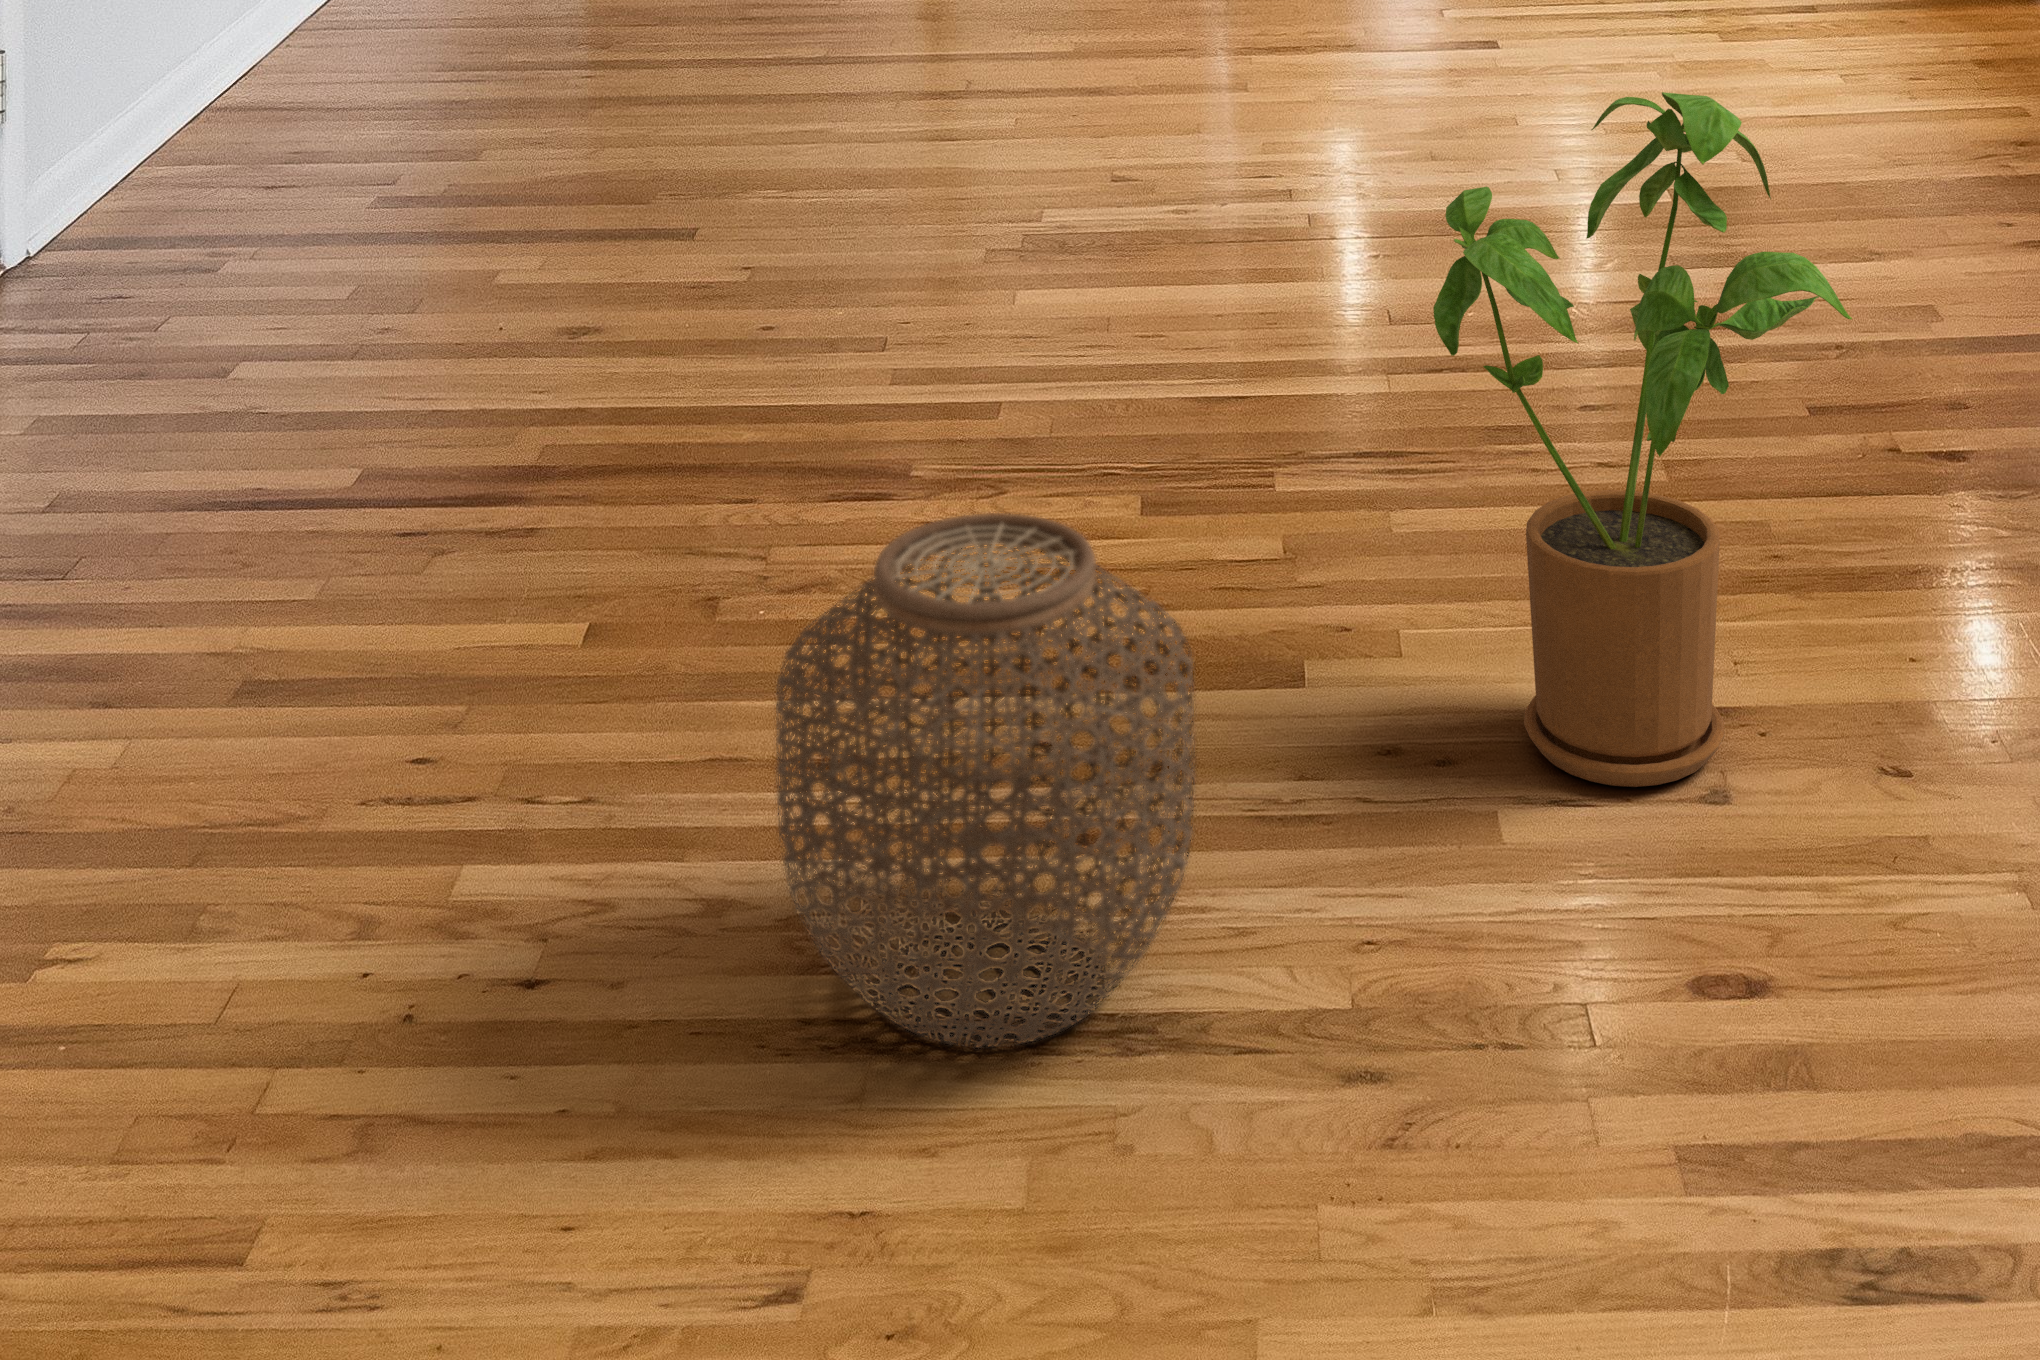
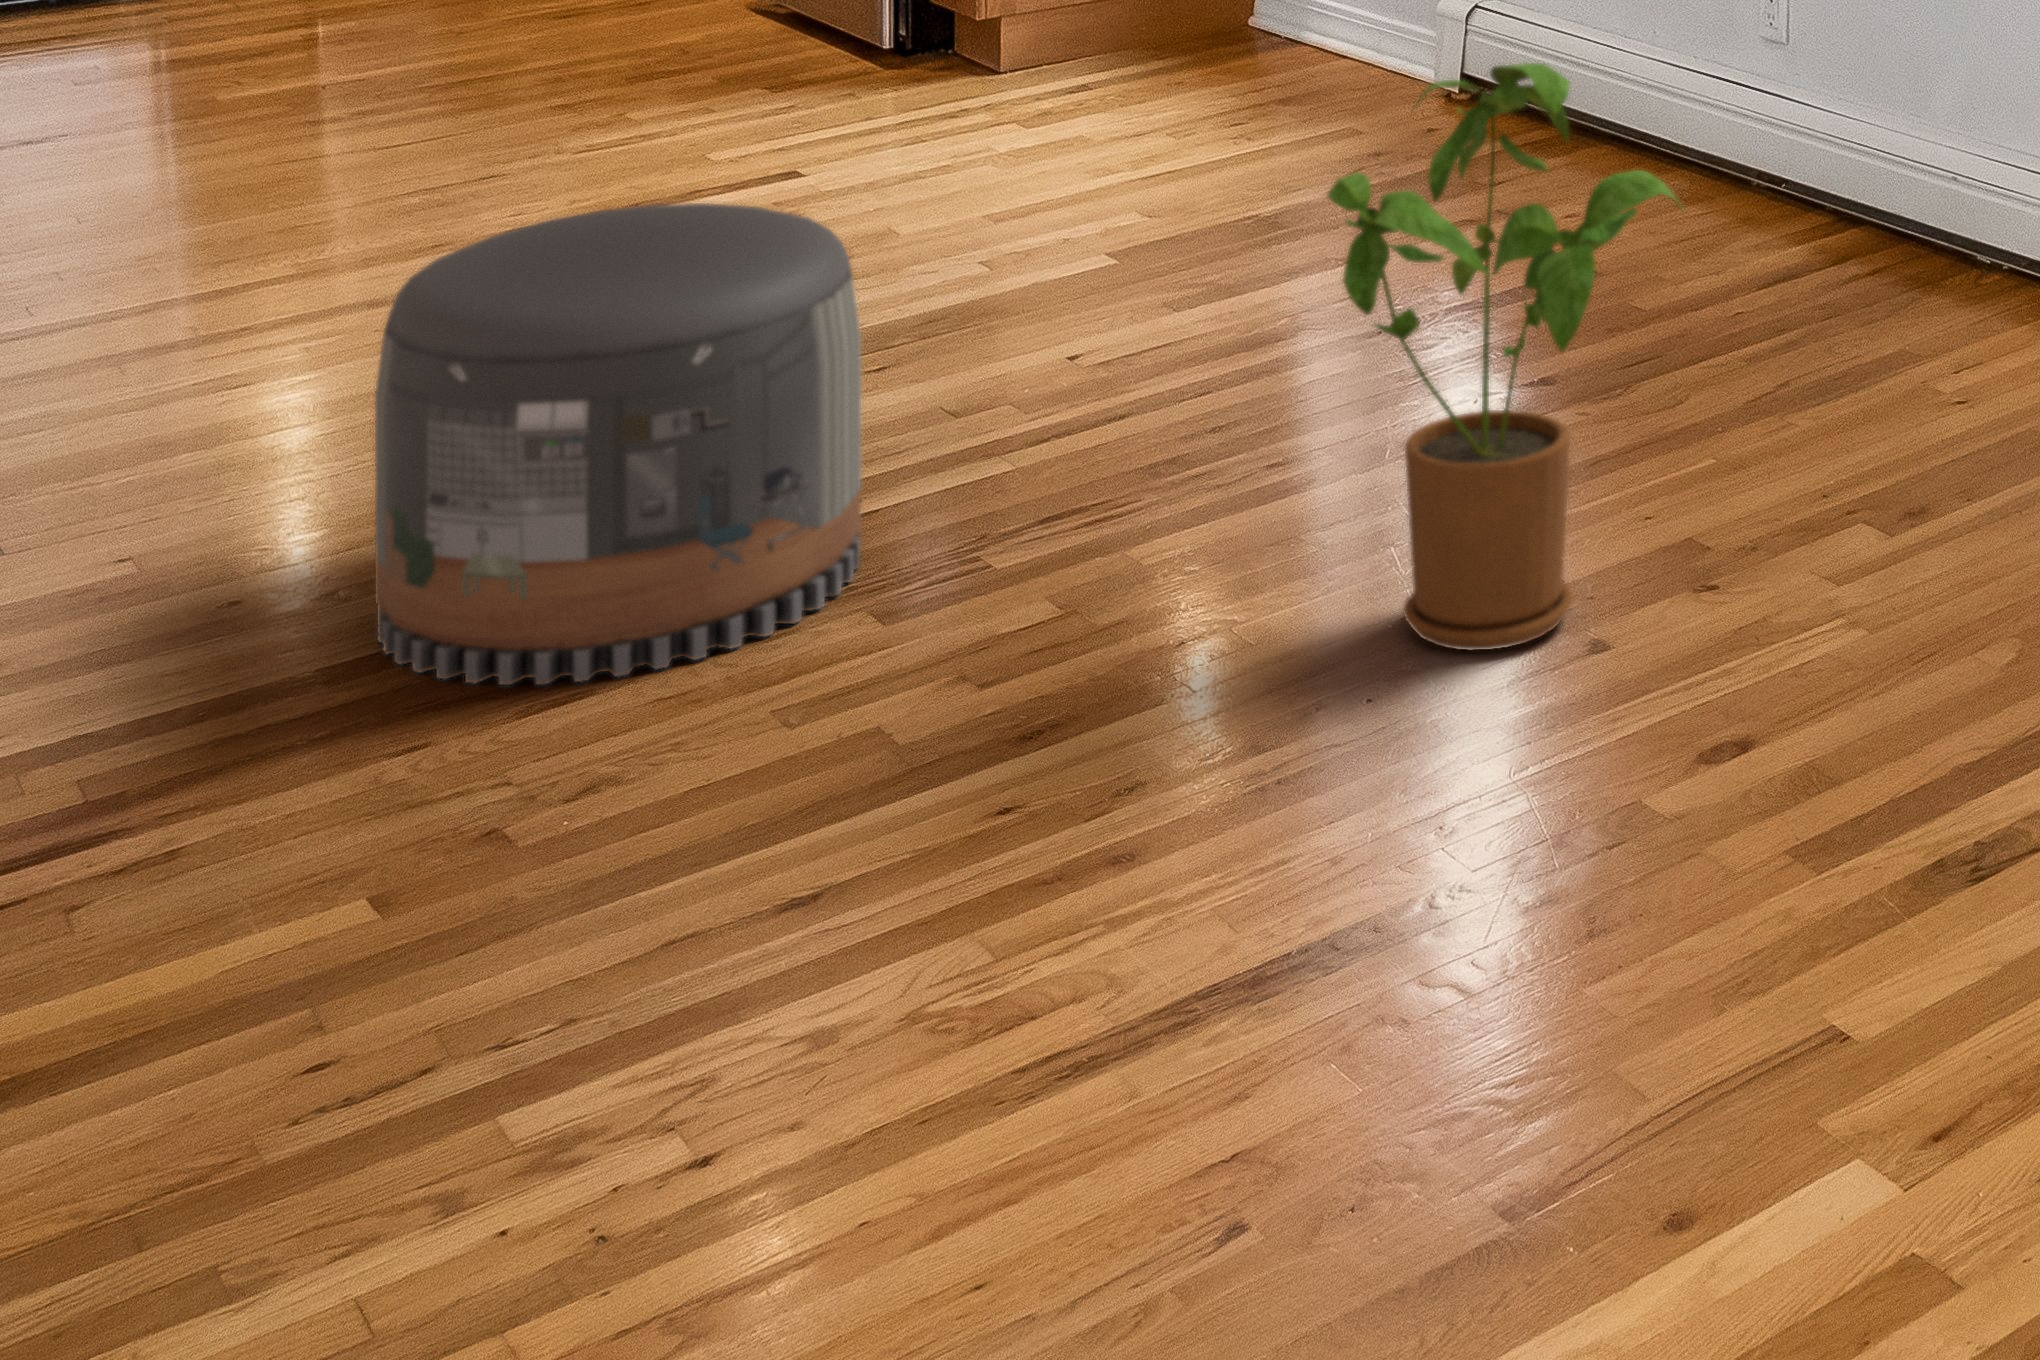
pouf: none [736,75,1167,532] -> present [375,203,861,685]
woven basket: present [776,513,1195,1047] -> none [955,498,1345,971]

